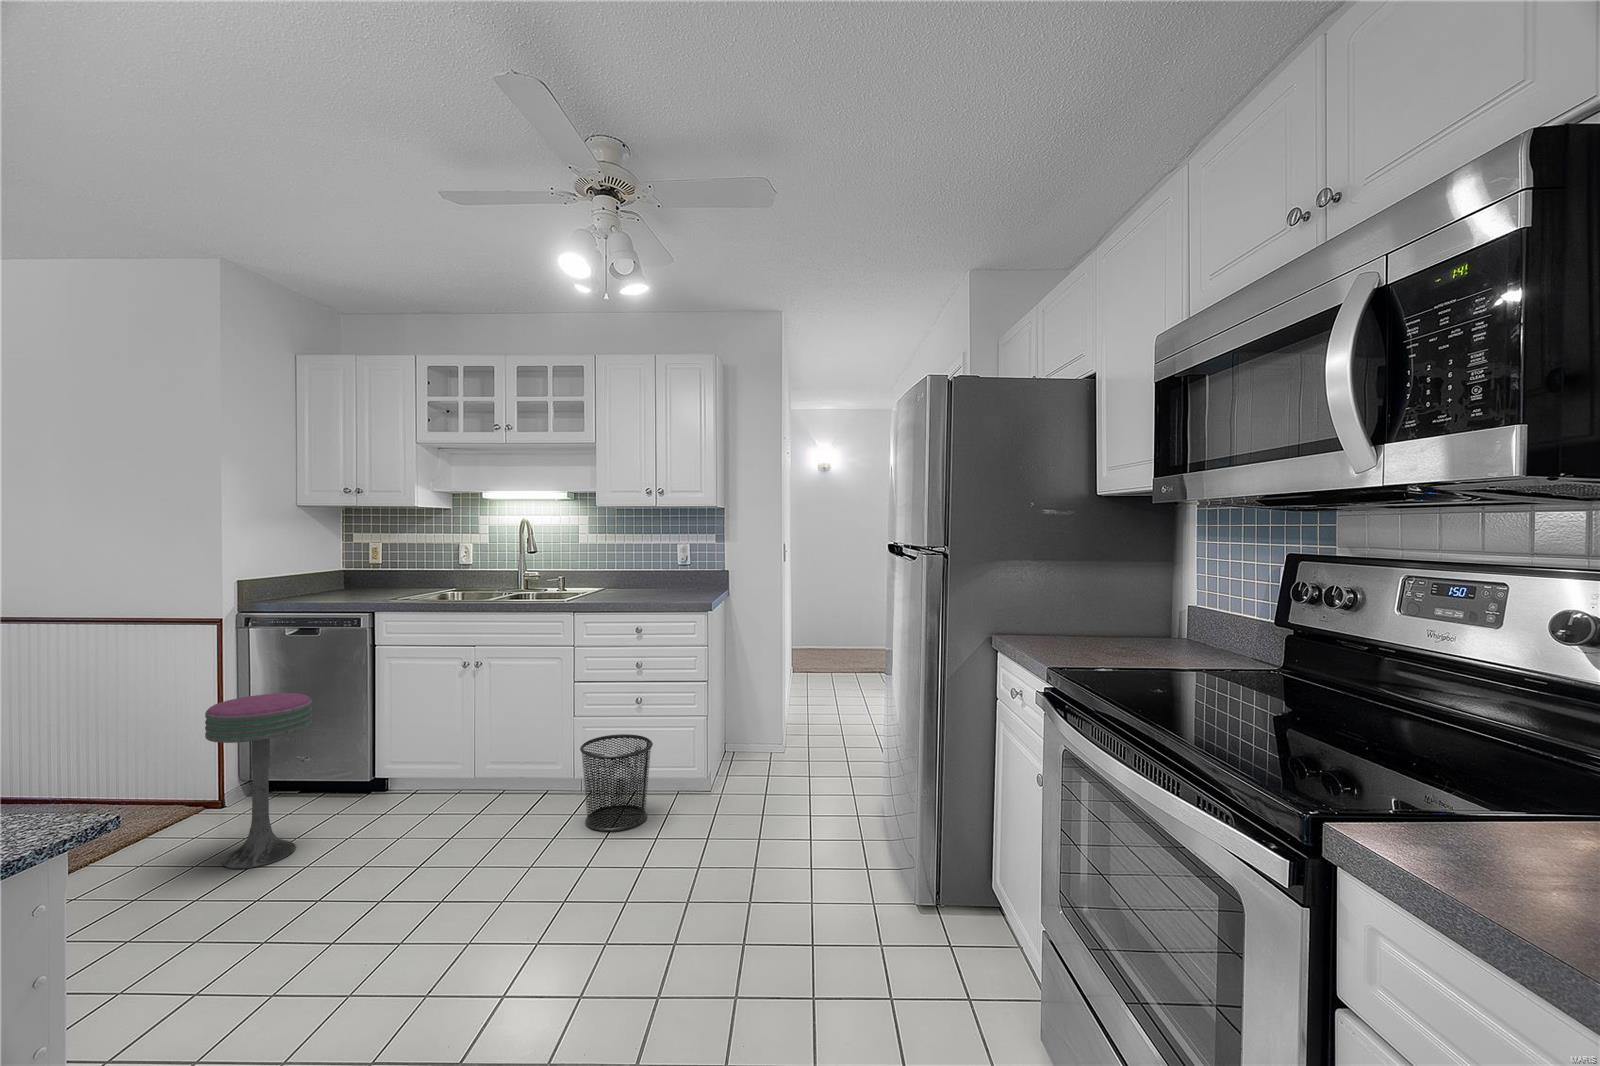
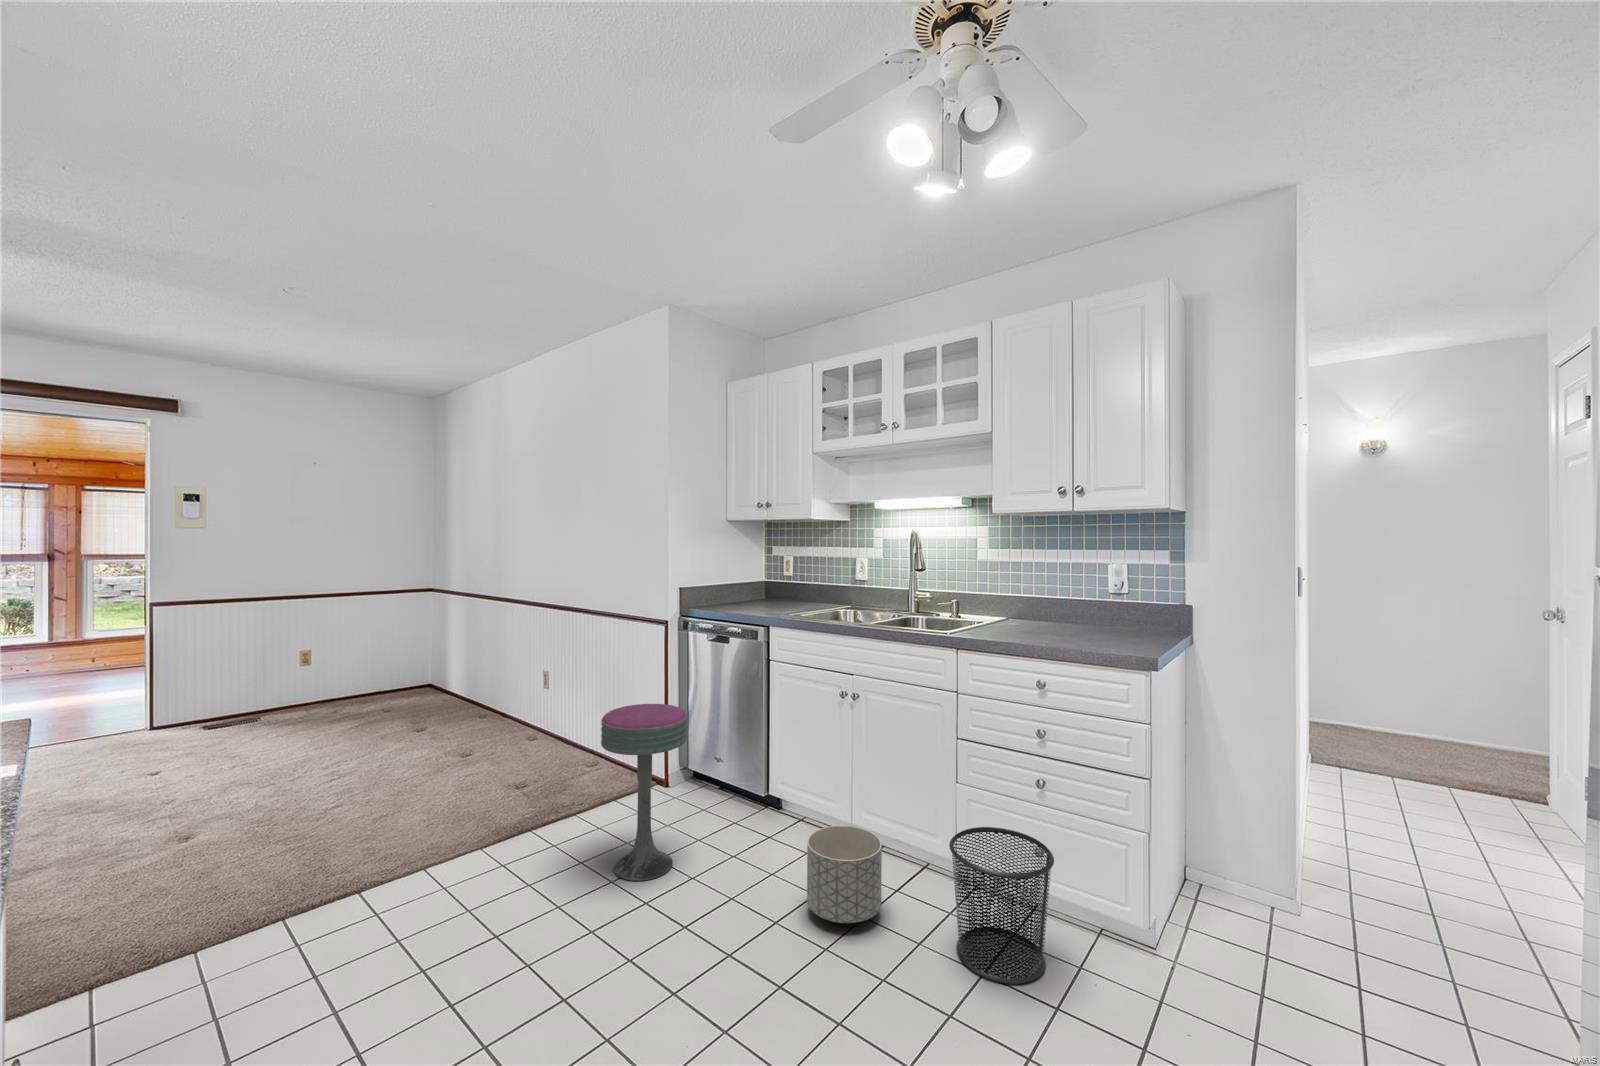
planter: none [456,763,523,836] -> present [807,826,882,923]

